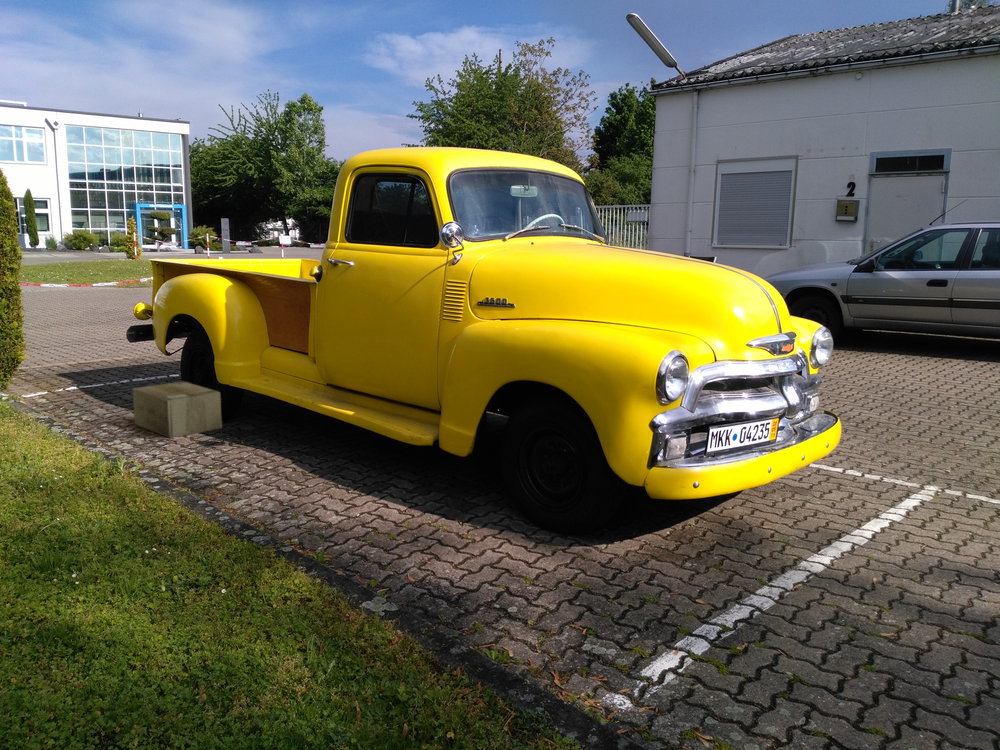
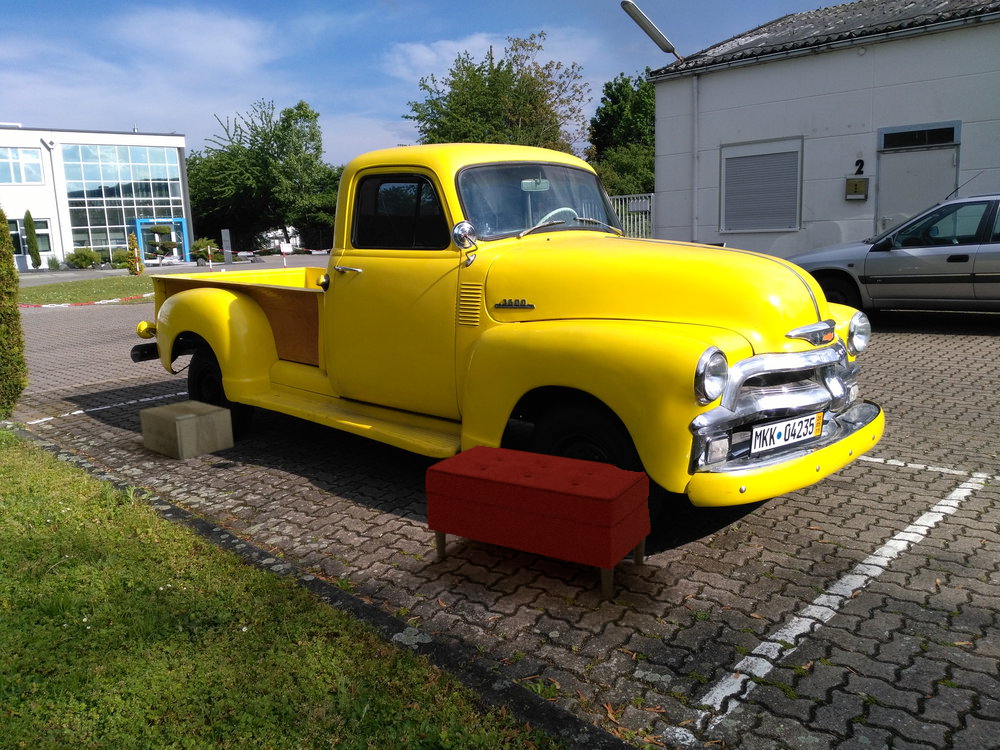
bench: none [402,434,613,580] -> present [426,445,651,597]

